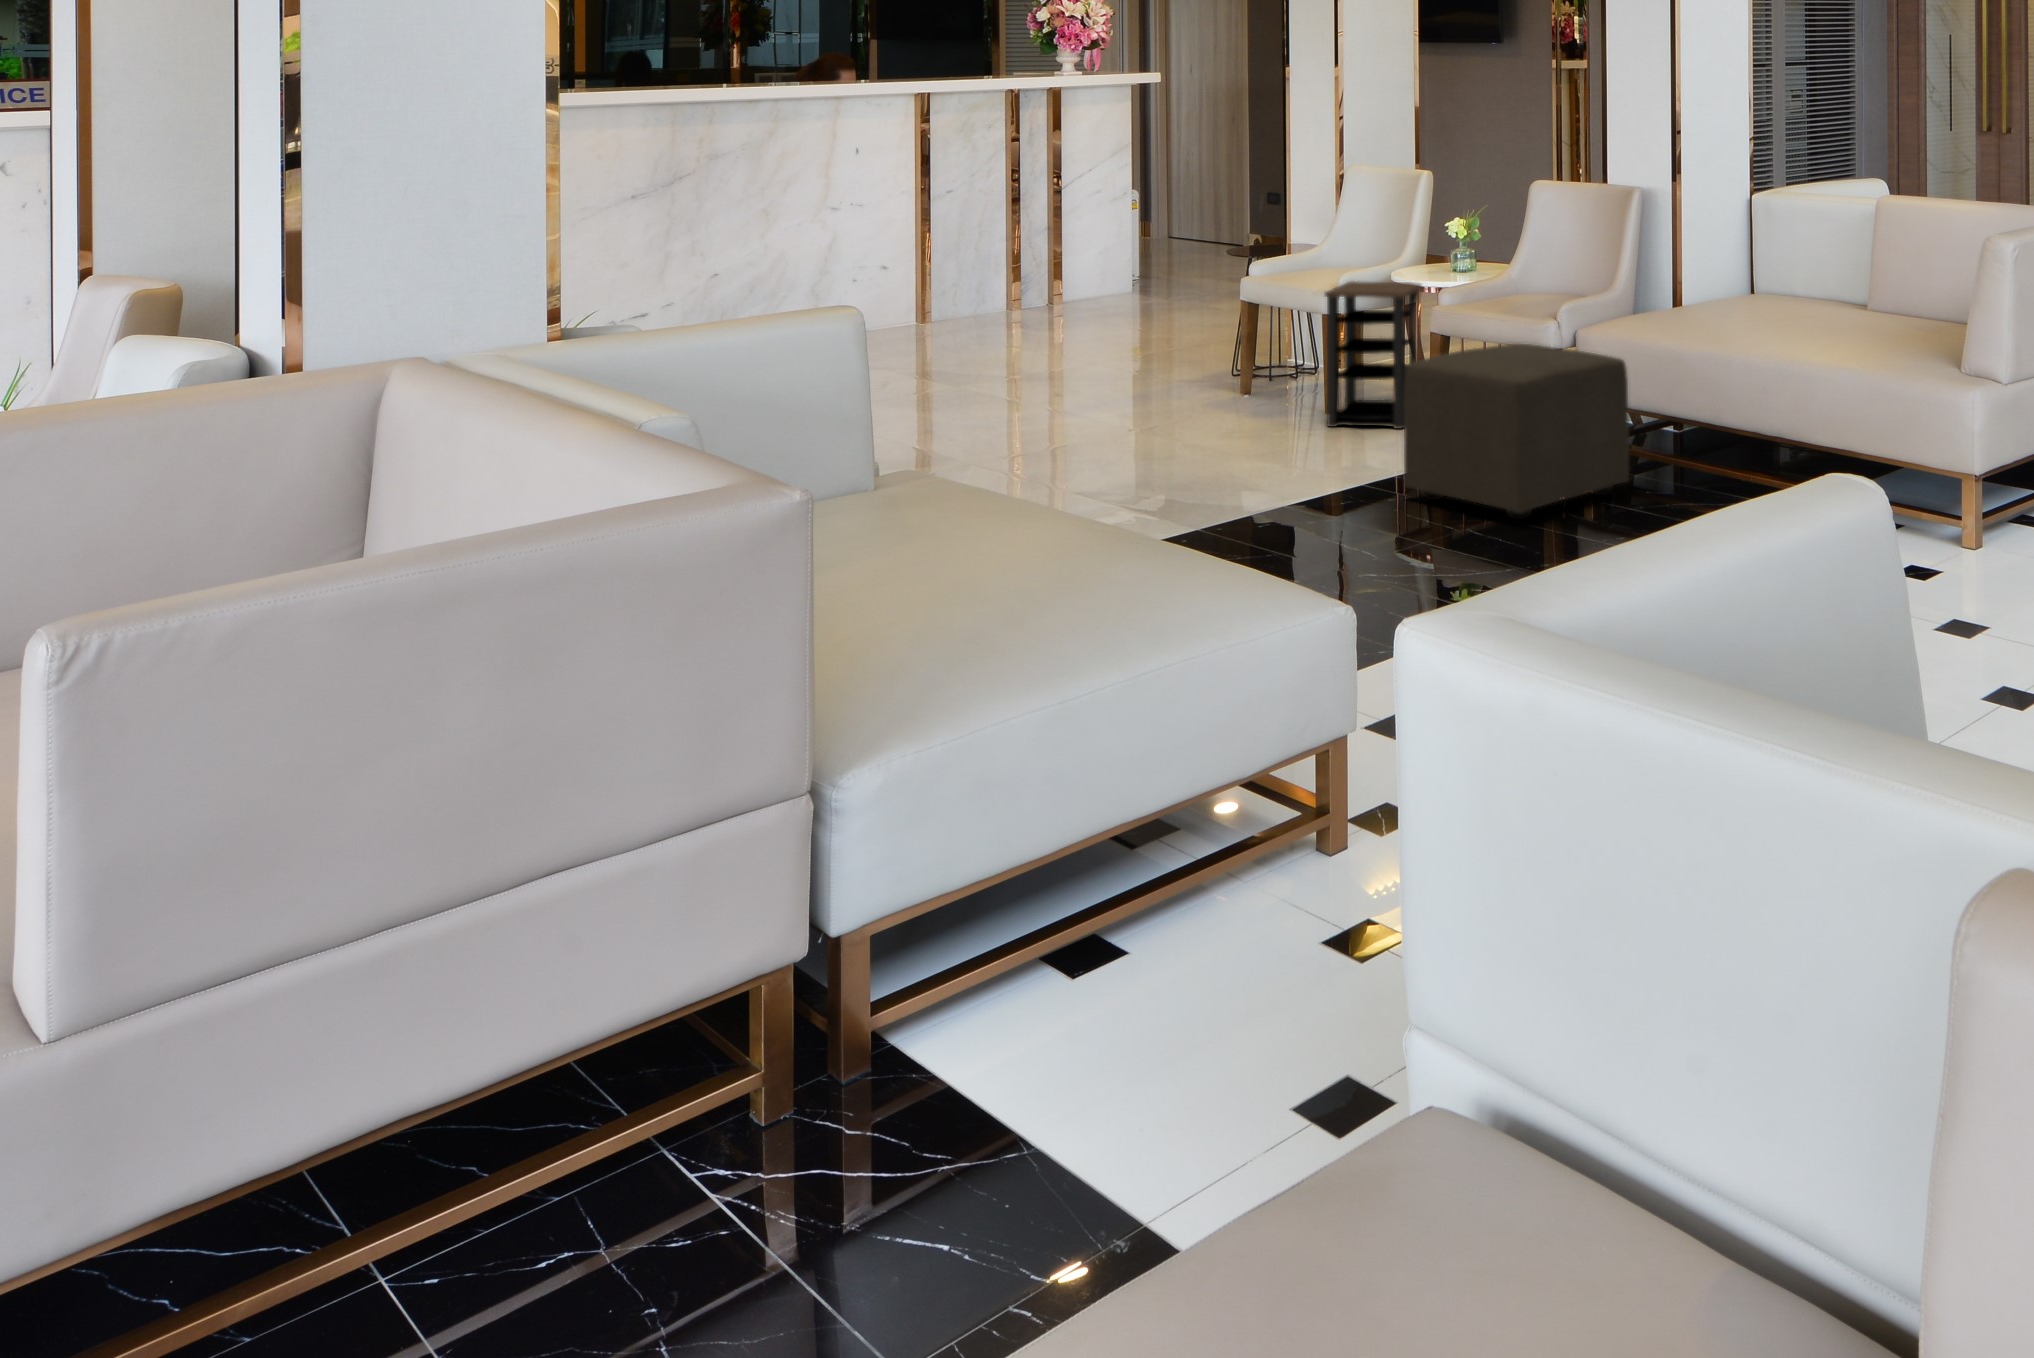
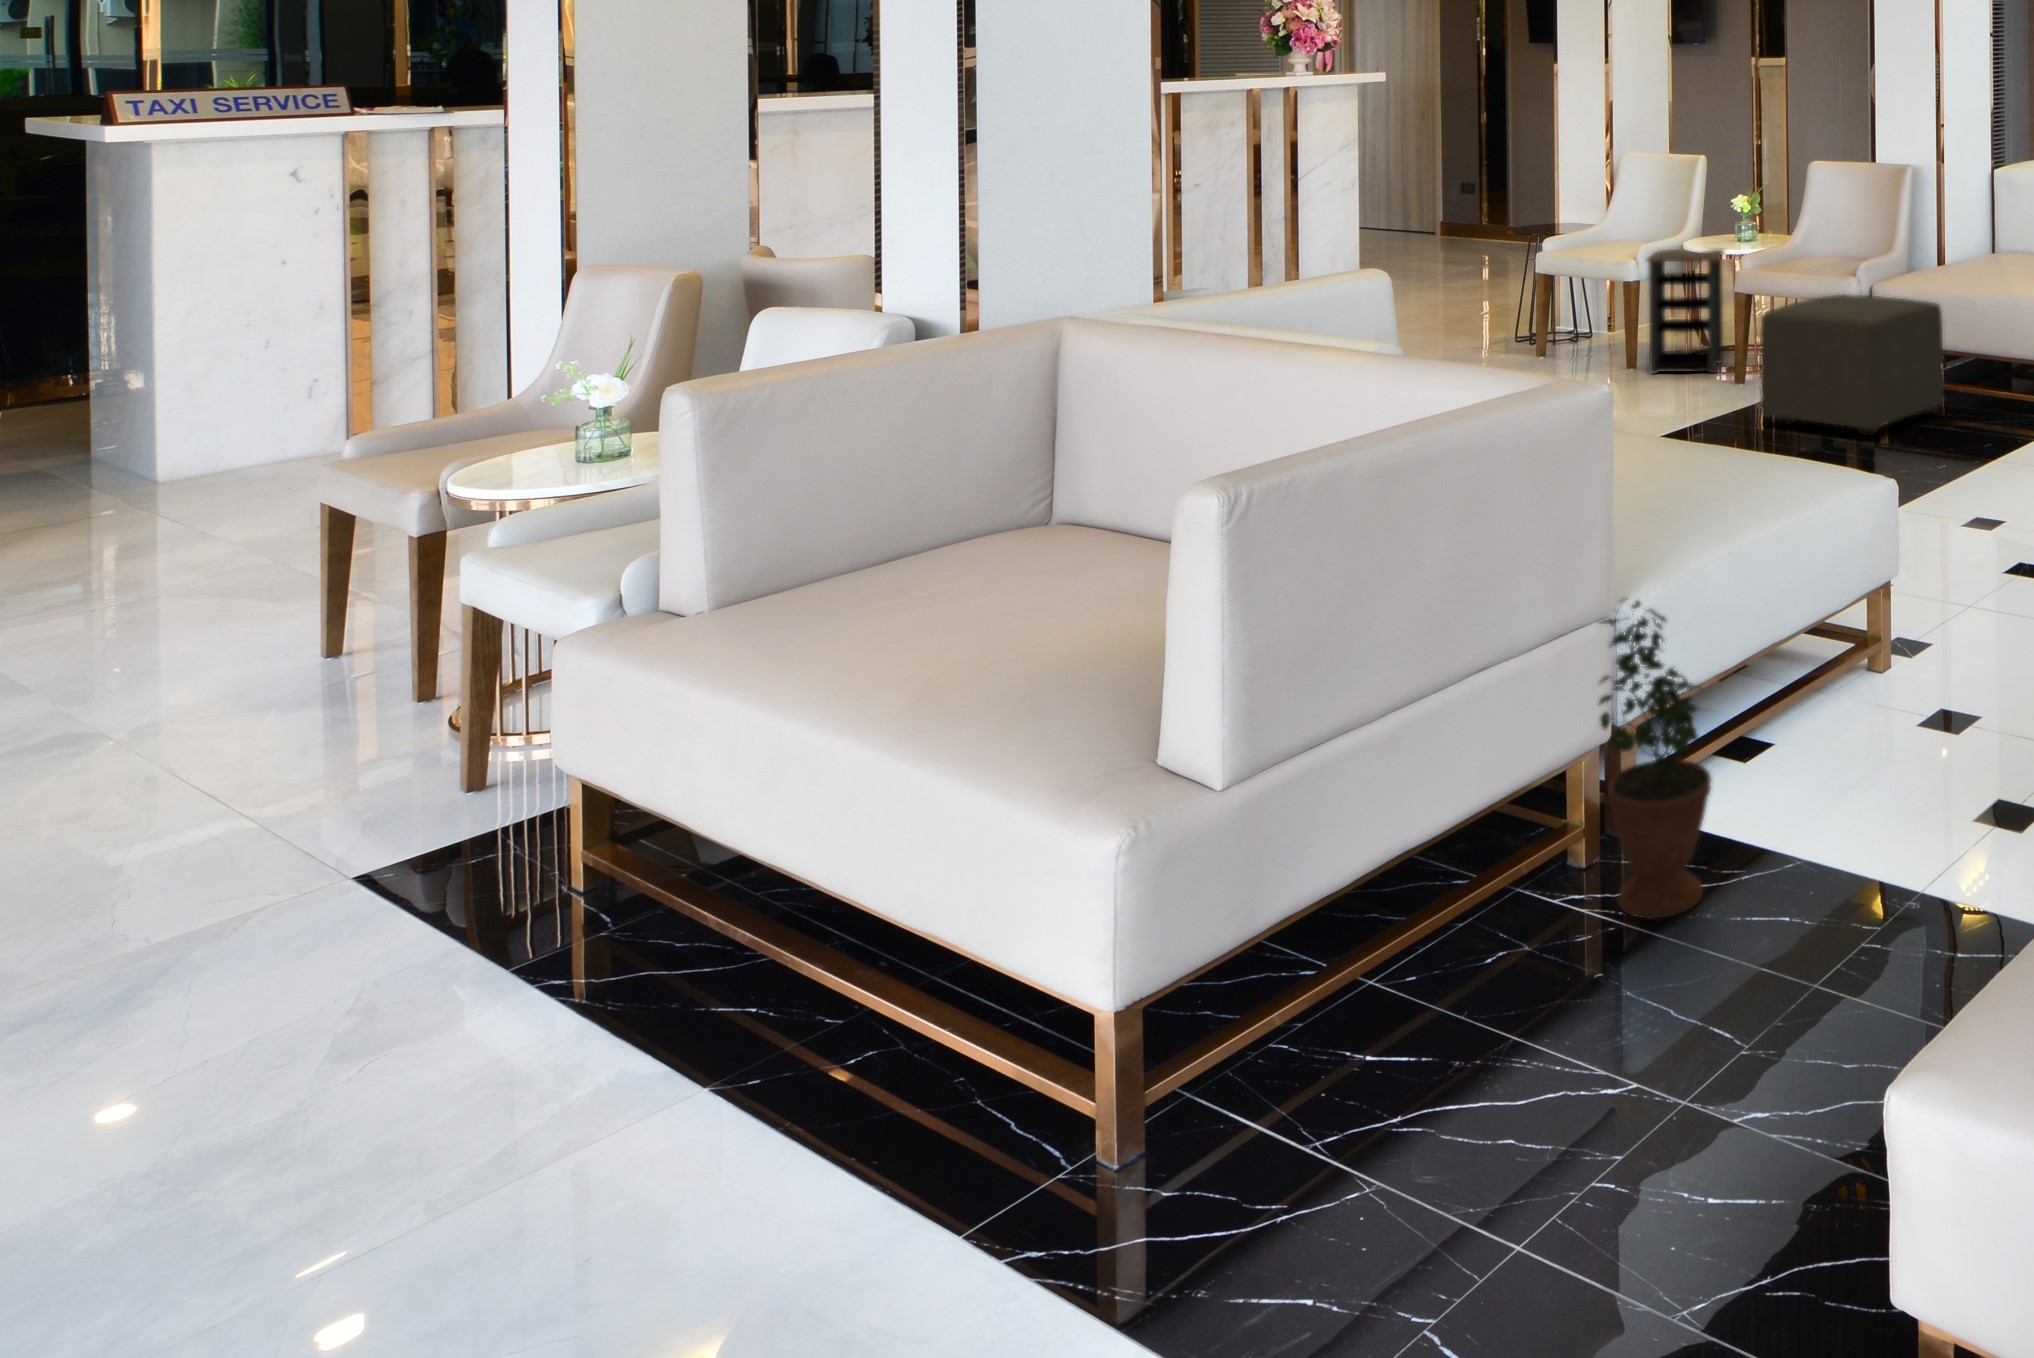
potted plant: none [669,779,850,1227] -> present [1598,599,1711,919]

